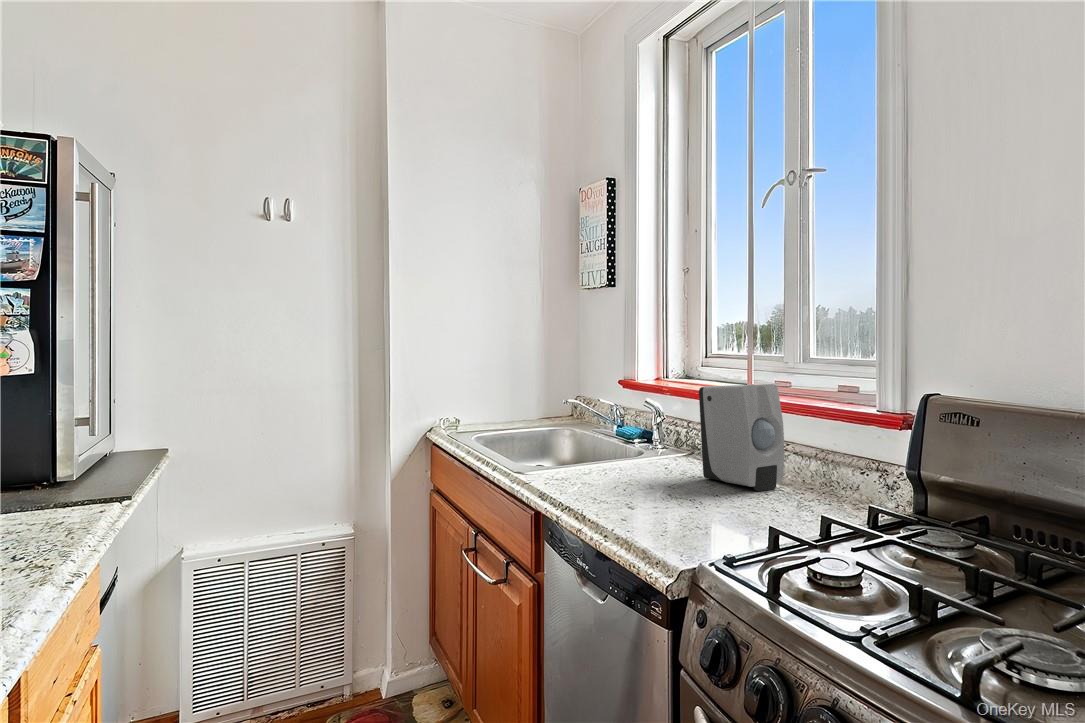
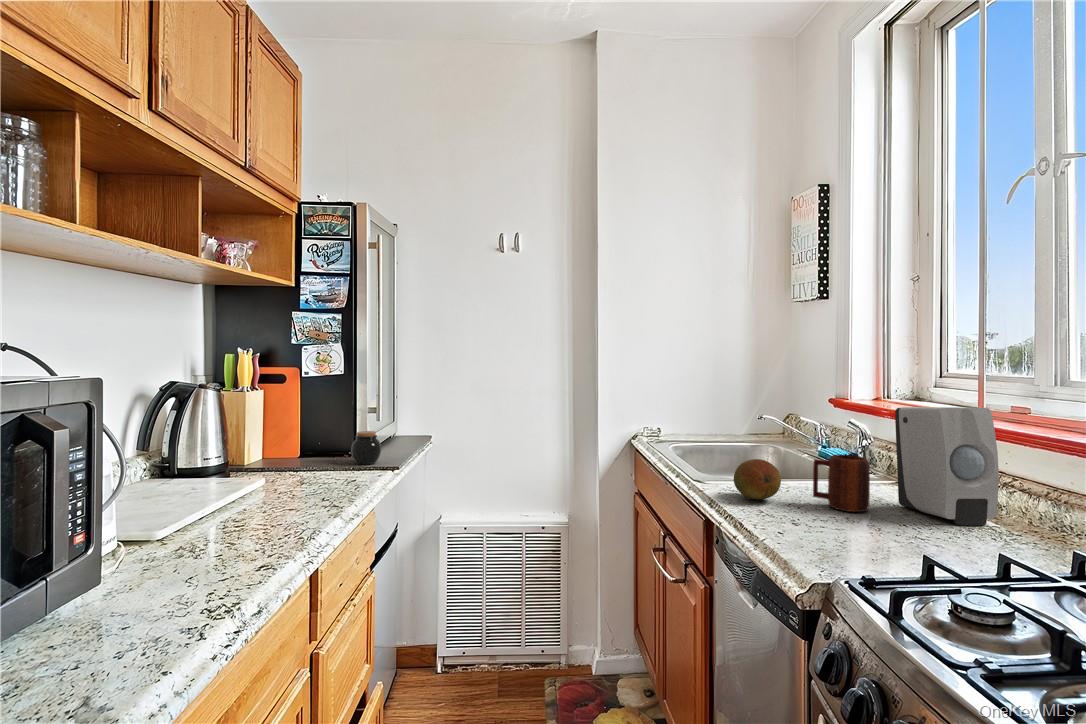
mug: none [635,435,685,490] -> present [813,455,870,512]
fruit: none [562,446,608,487] -> present [734,459,781,499]
jar: none [48,450,100,498] -> present [351,431,381,465]

